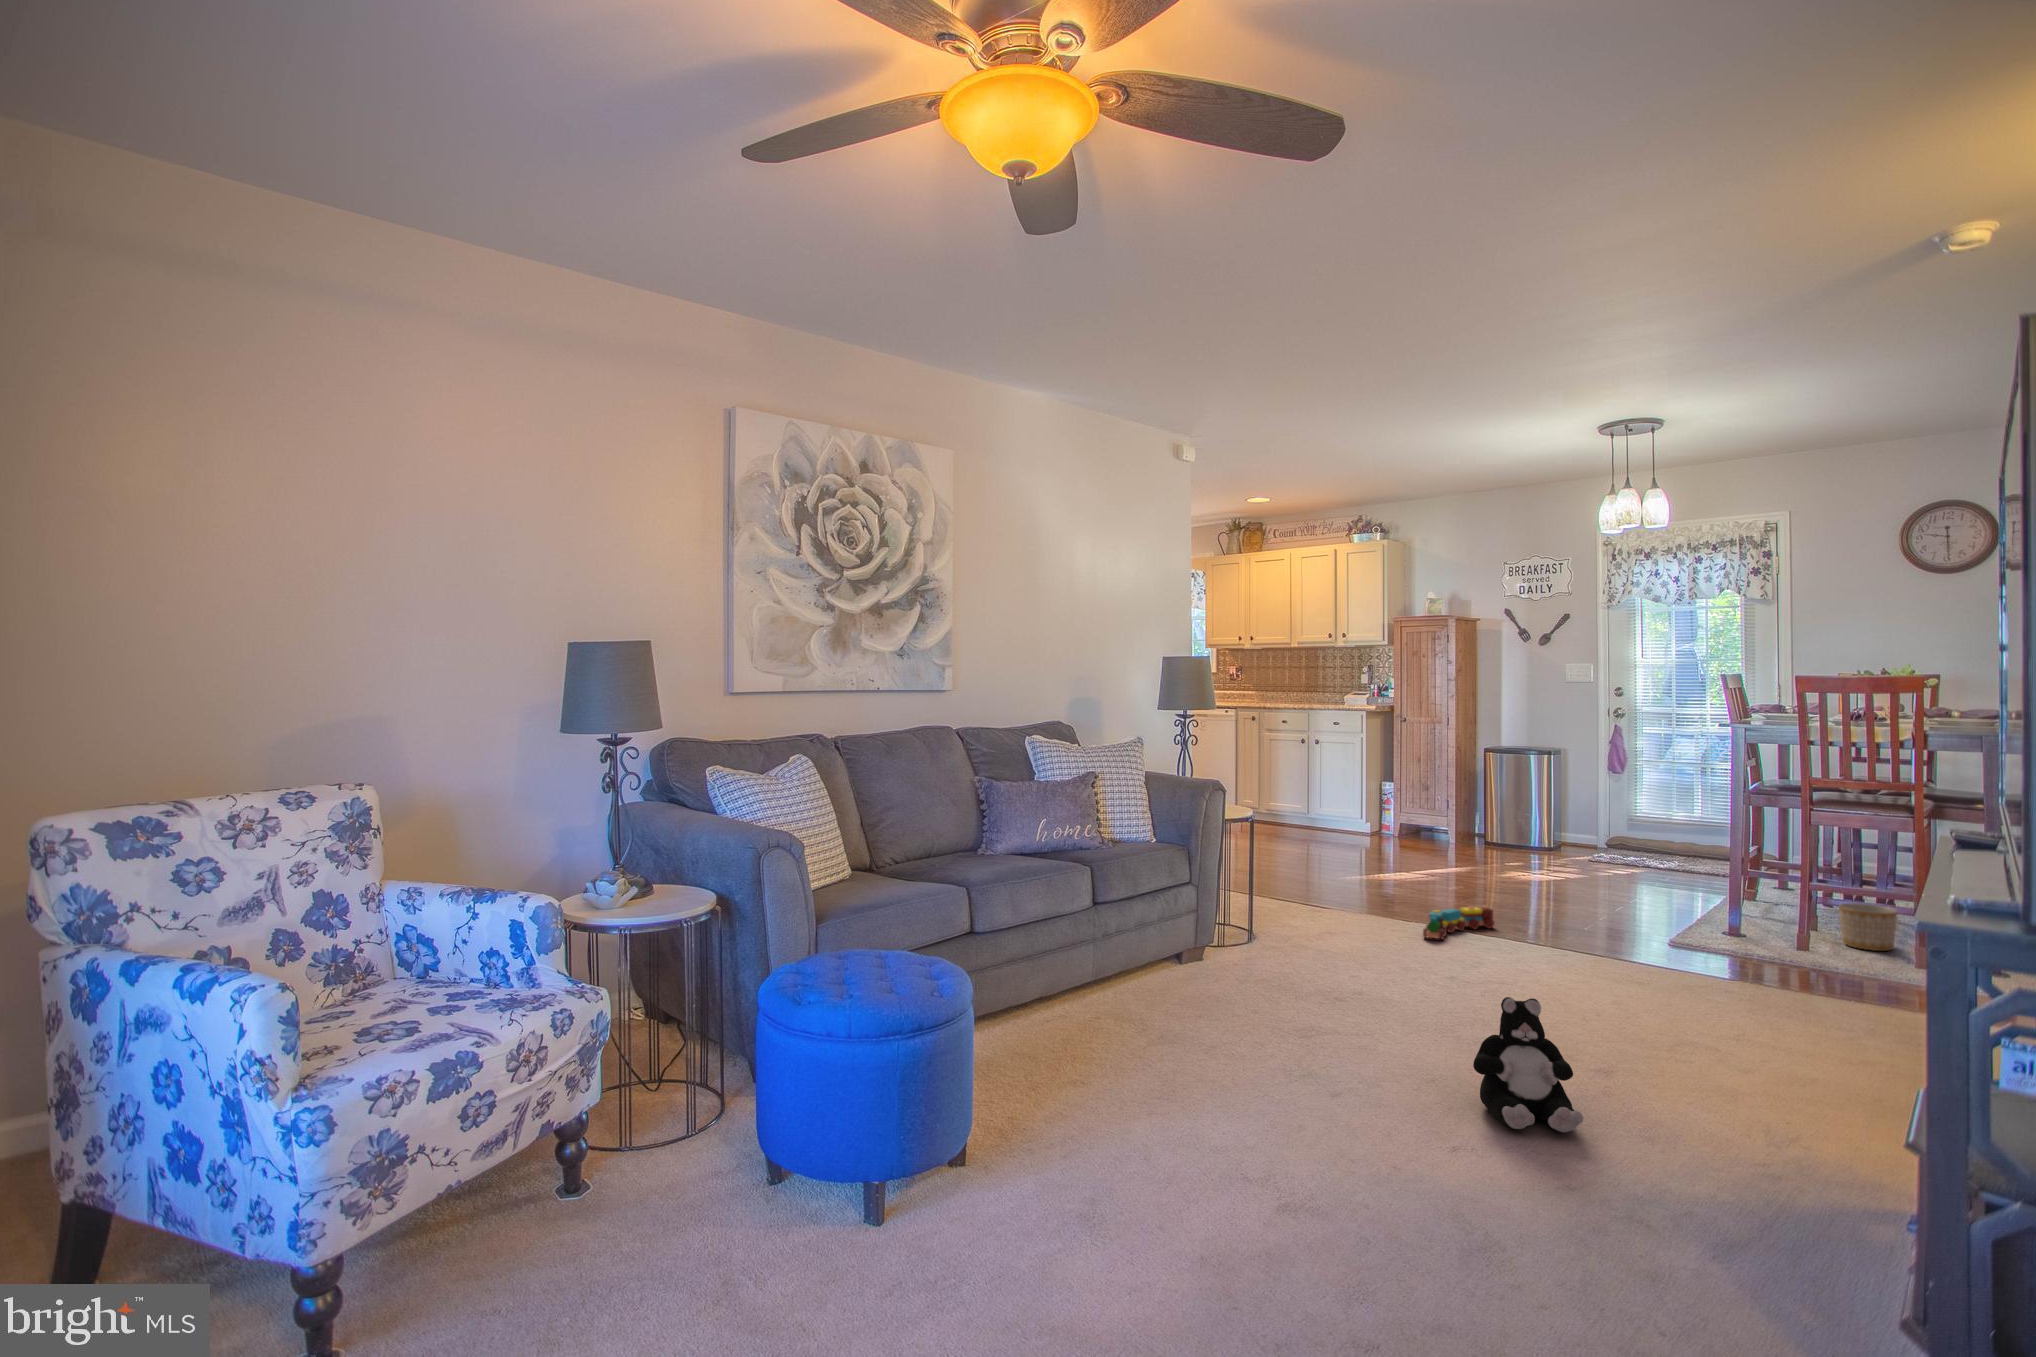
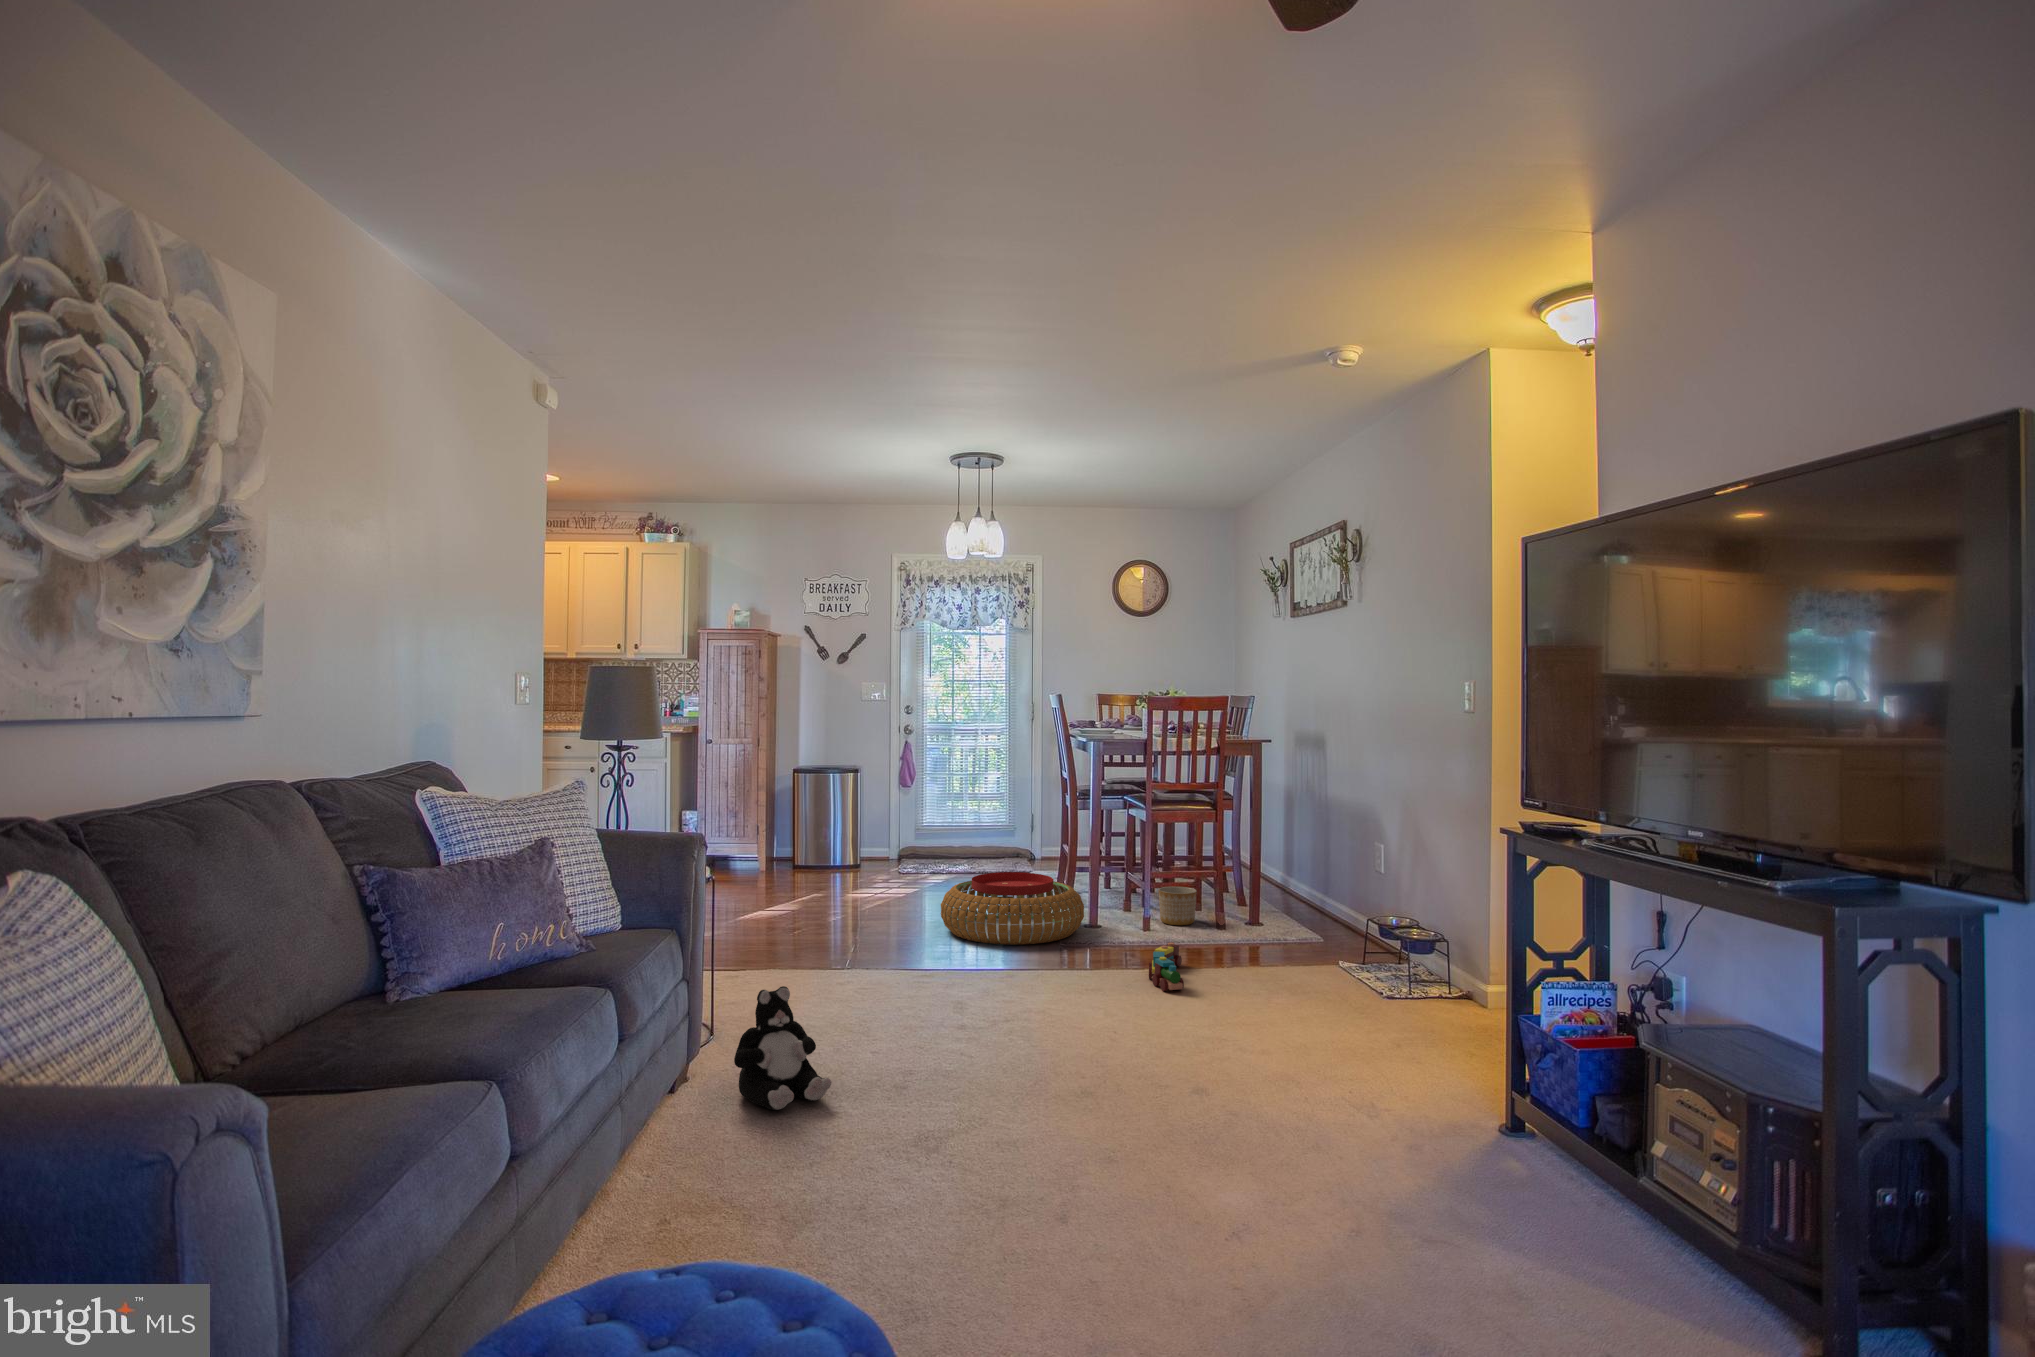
pouf: none [1545,860,1719,936] -> present [941,872,1084,945]
toy train: present [1423,906,1495,940] -> present [1149,942,1184,991]
plush toy: present [1473,997,1583,1133] -> present [734,986,831,1110]

